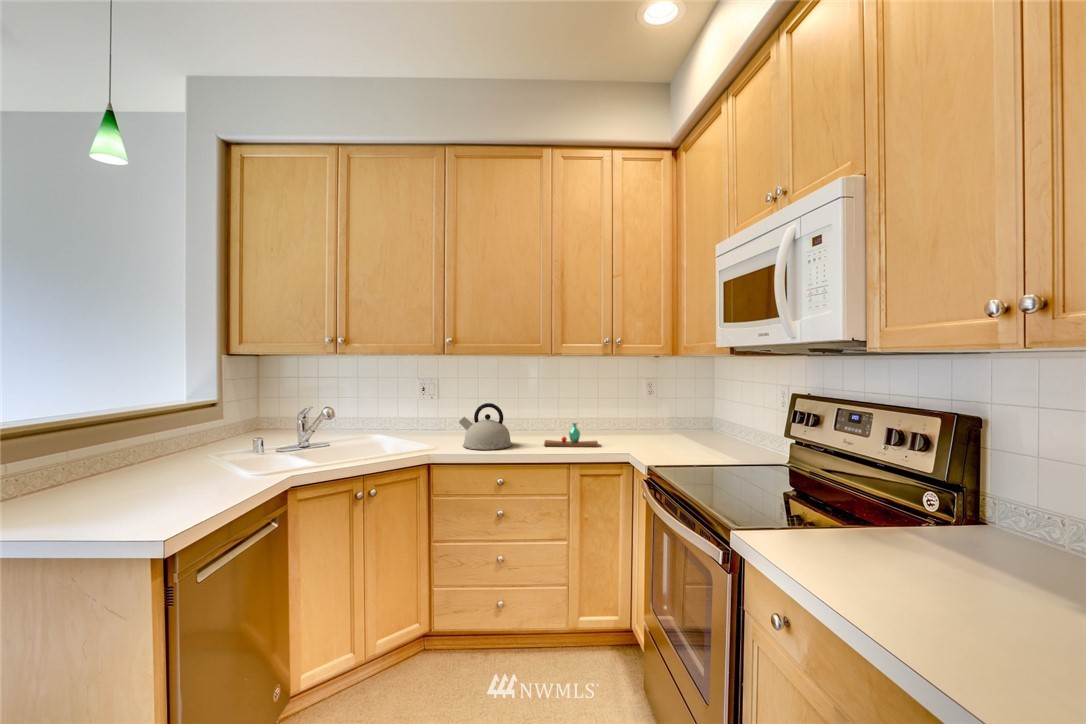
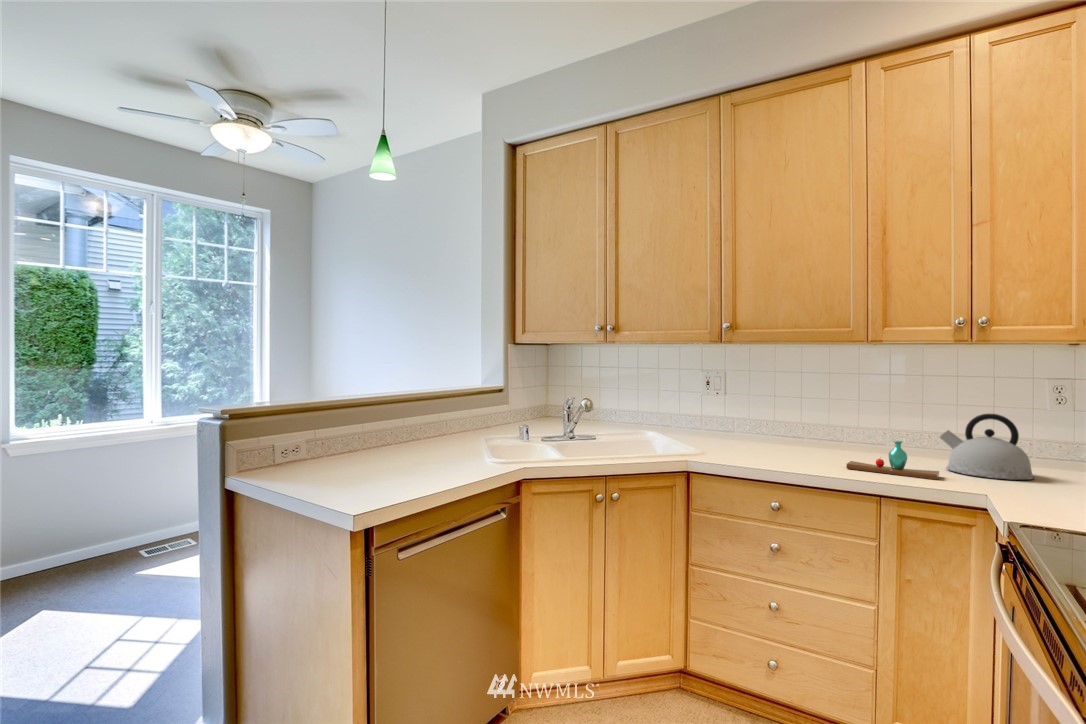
kettle: present [459,403,512,450] -> present [940,414,1034,480]

